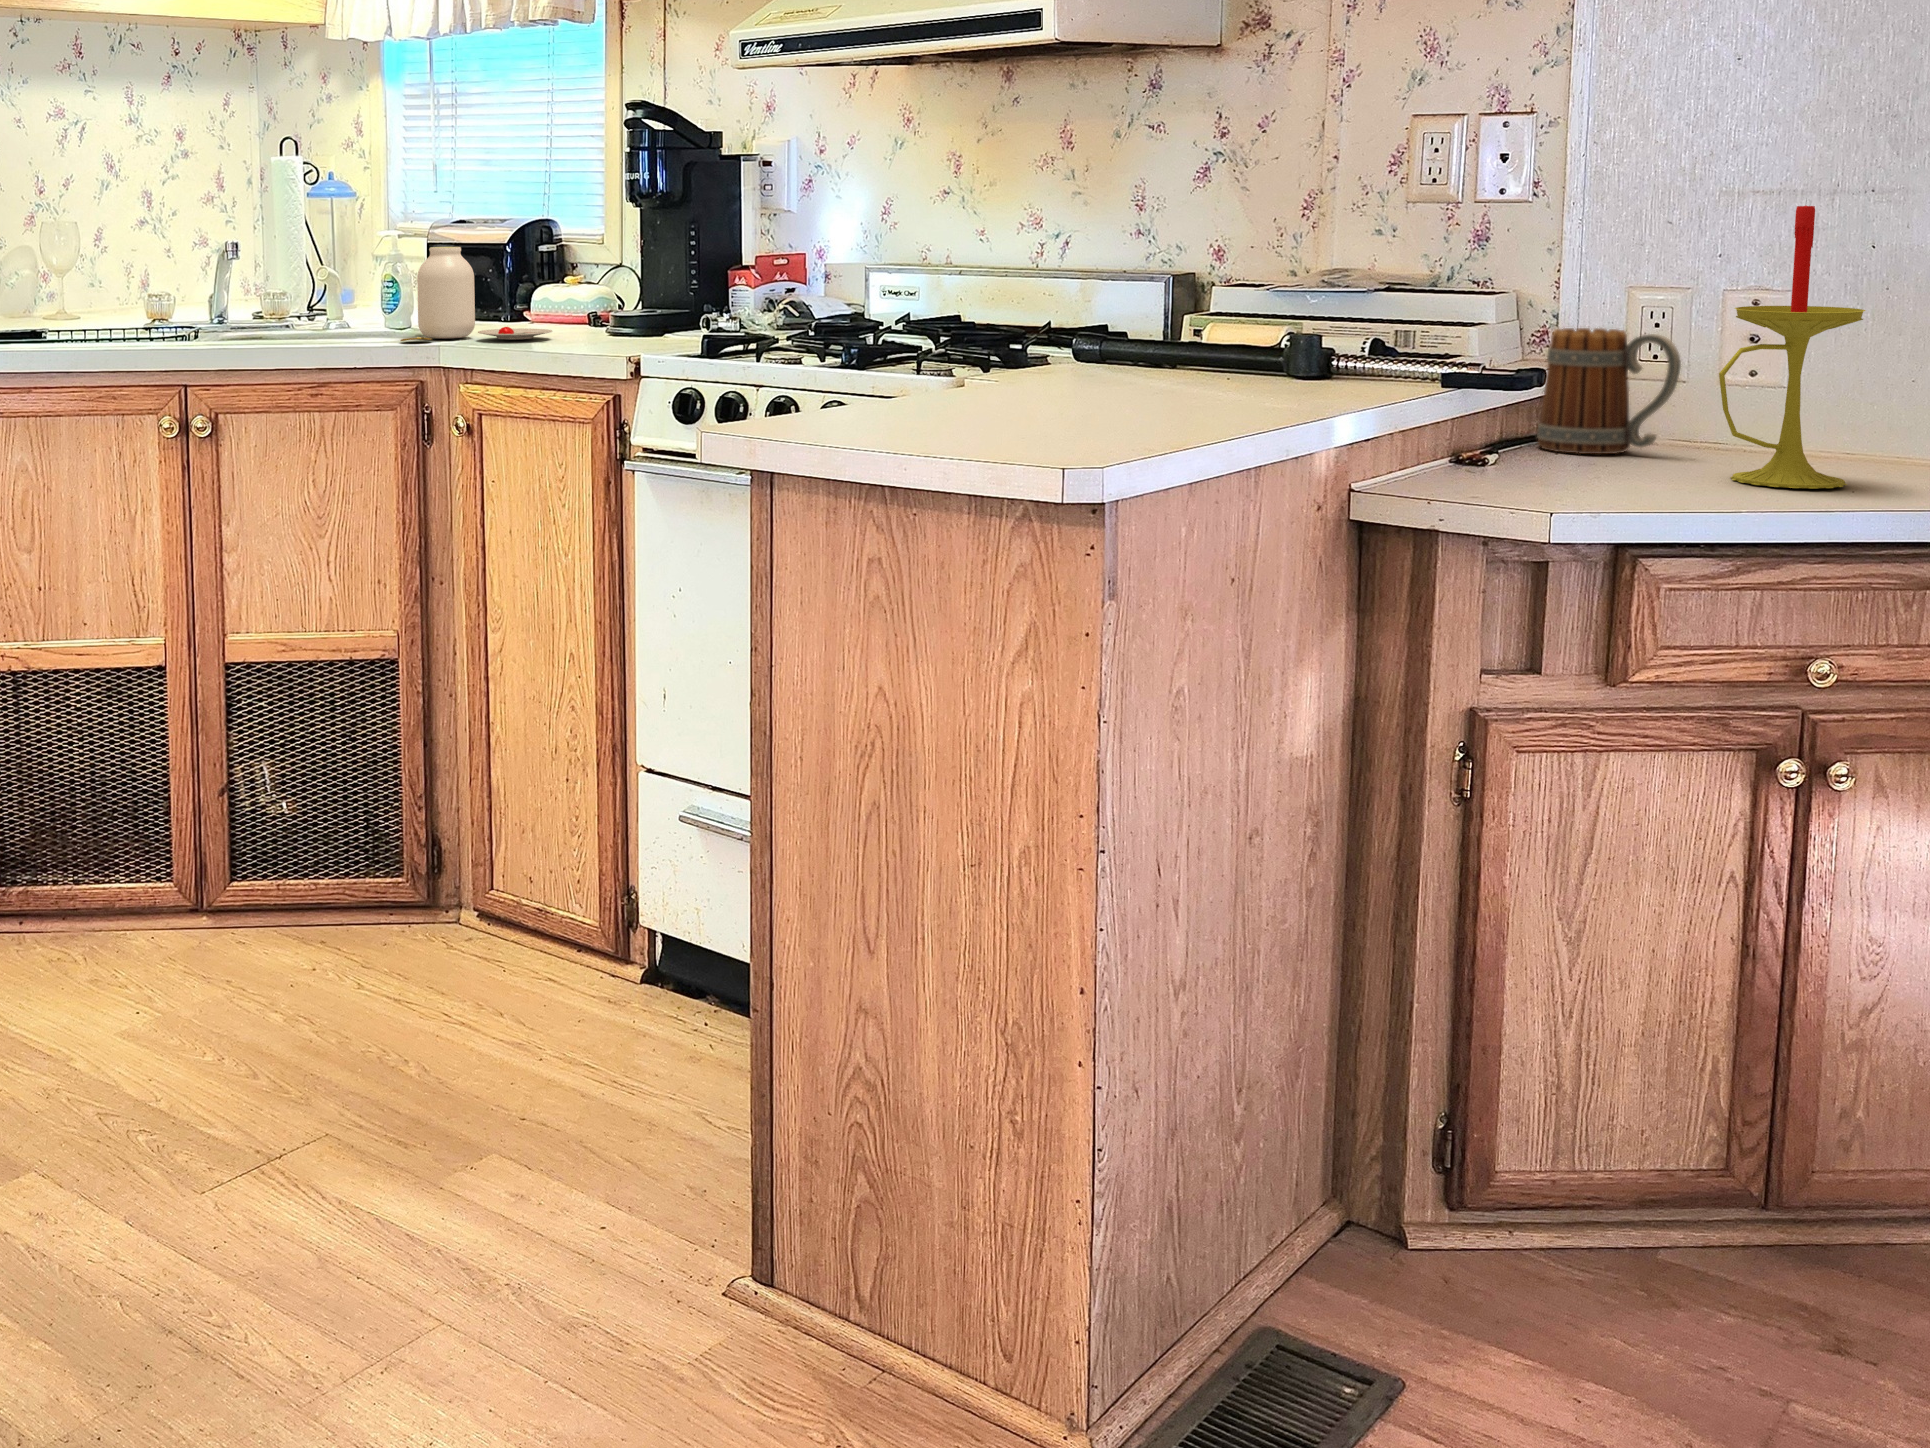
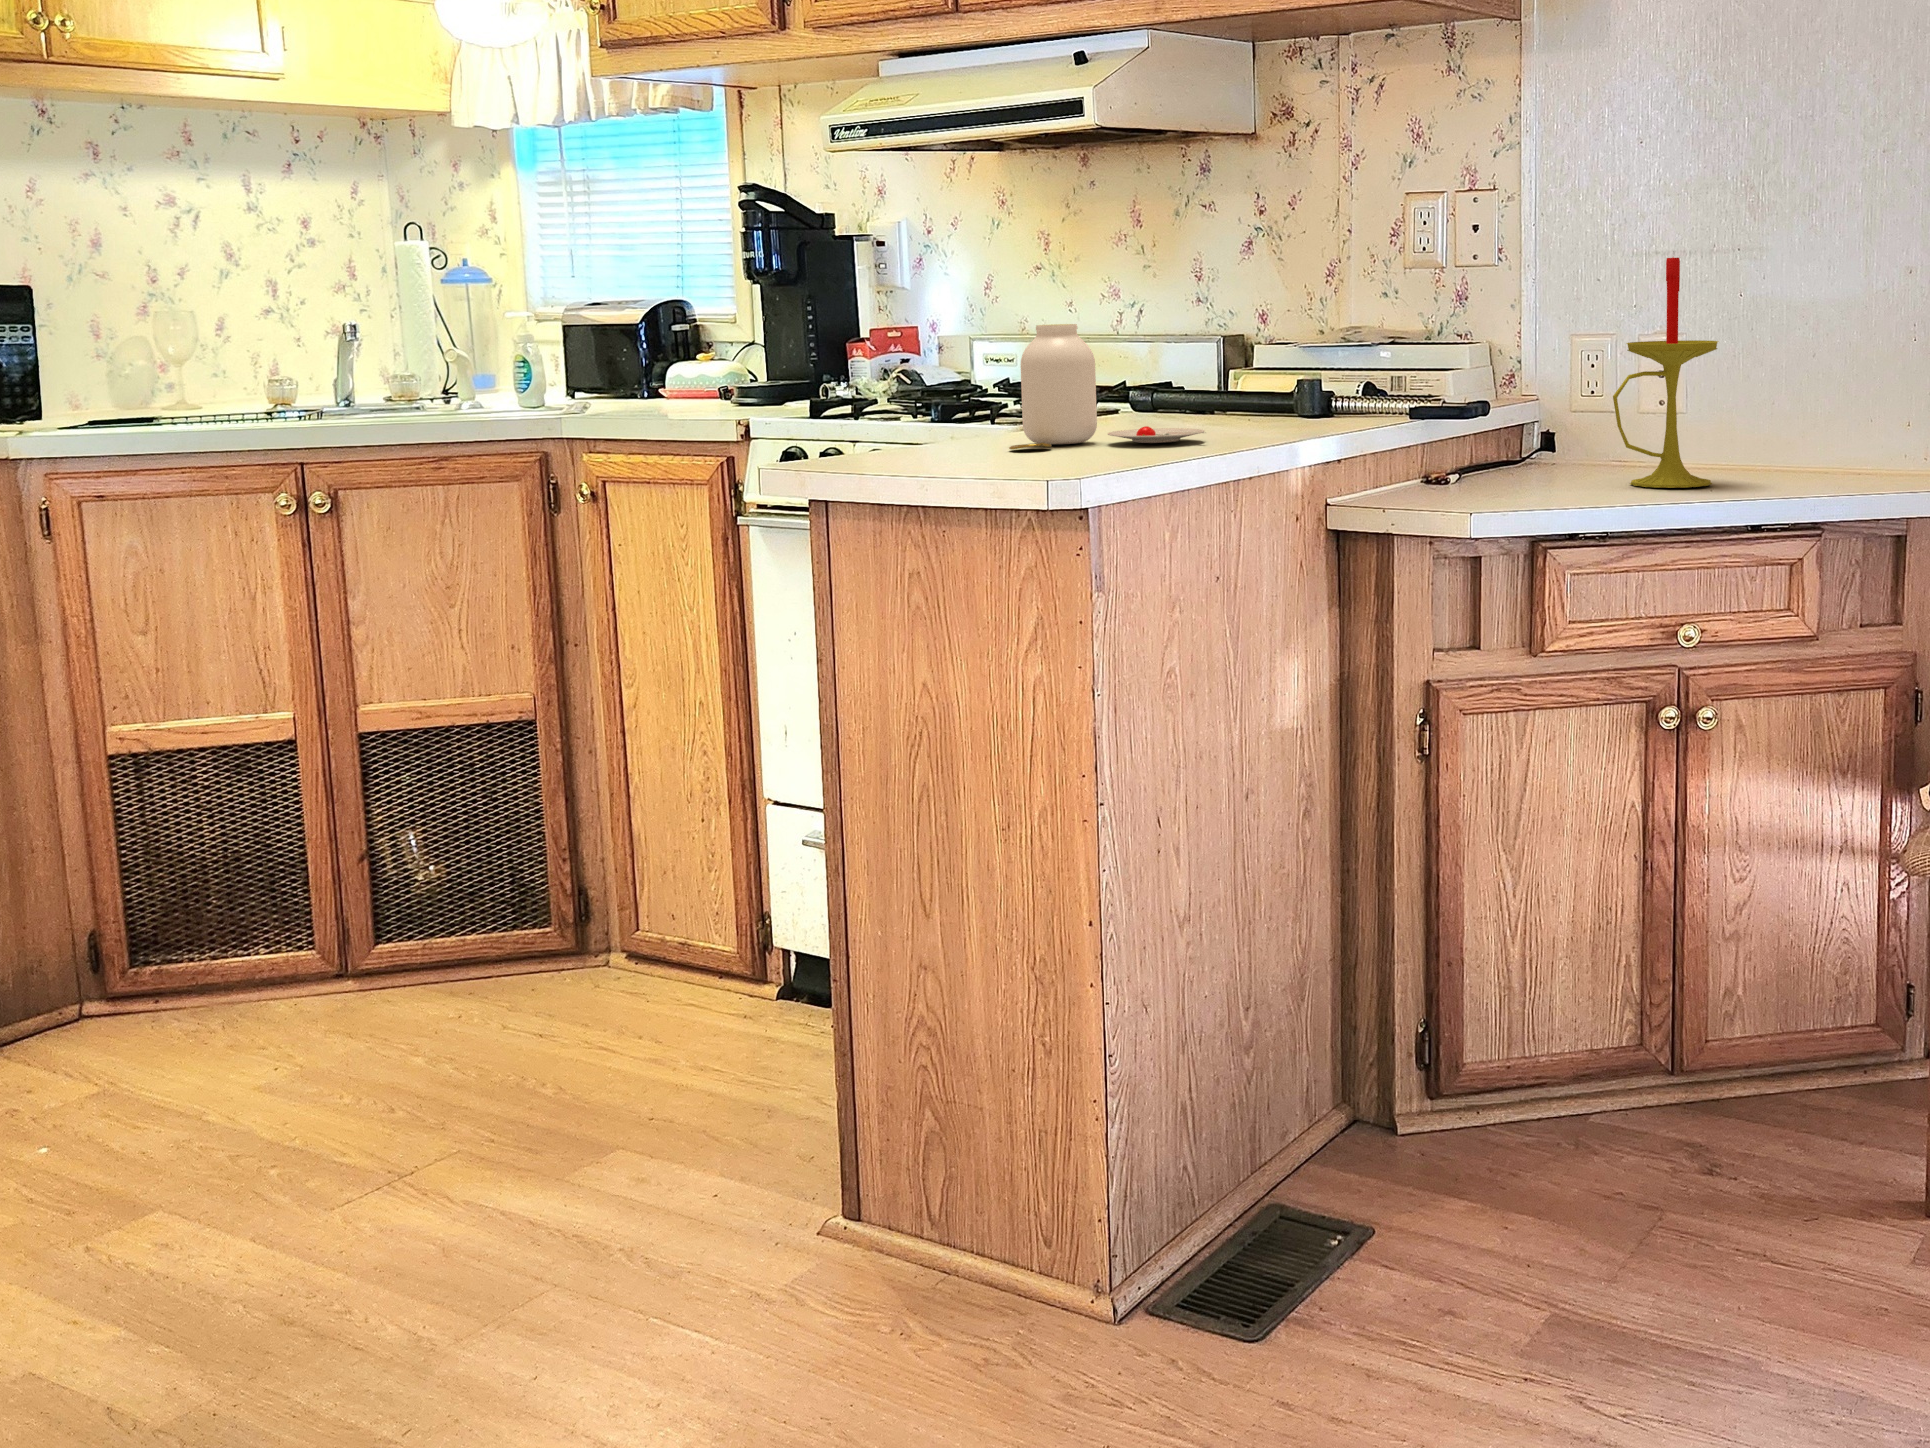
jar: present [400,247,552,341] -> present [1009,324,1204,449]
mug: present [1537,328,1681,454] -> none [1497,366,1600,471]

